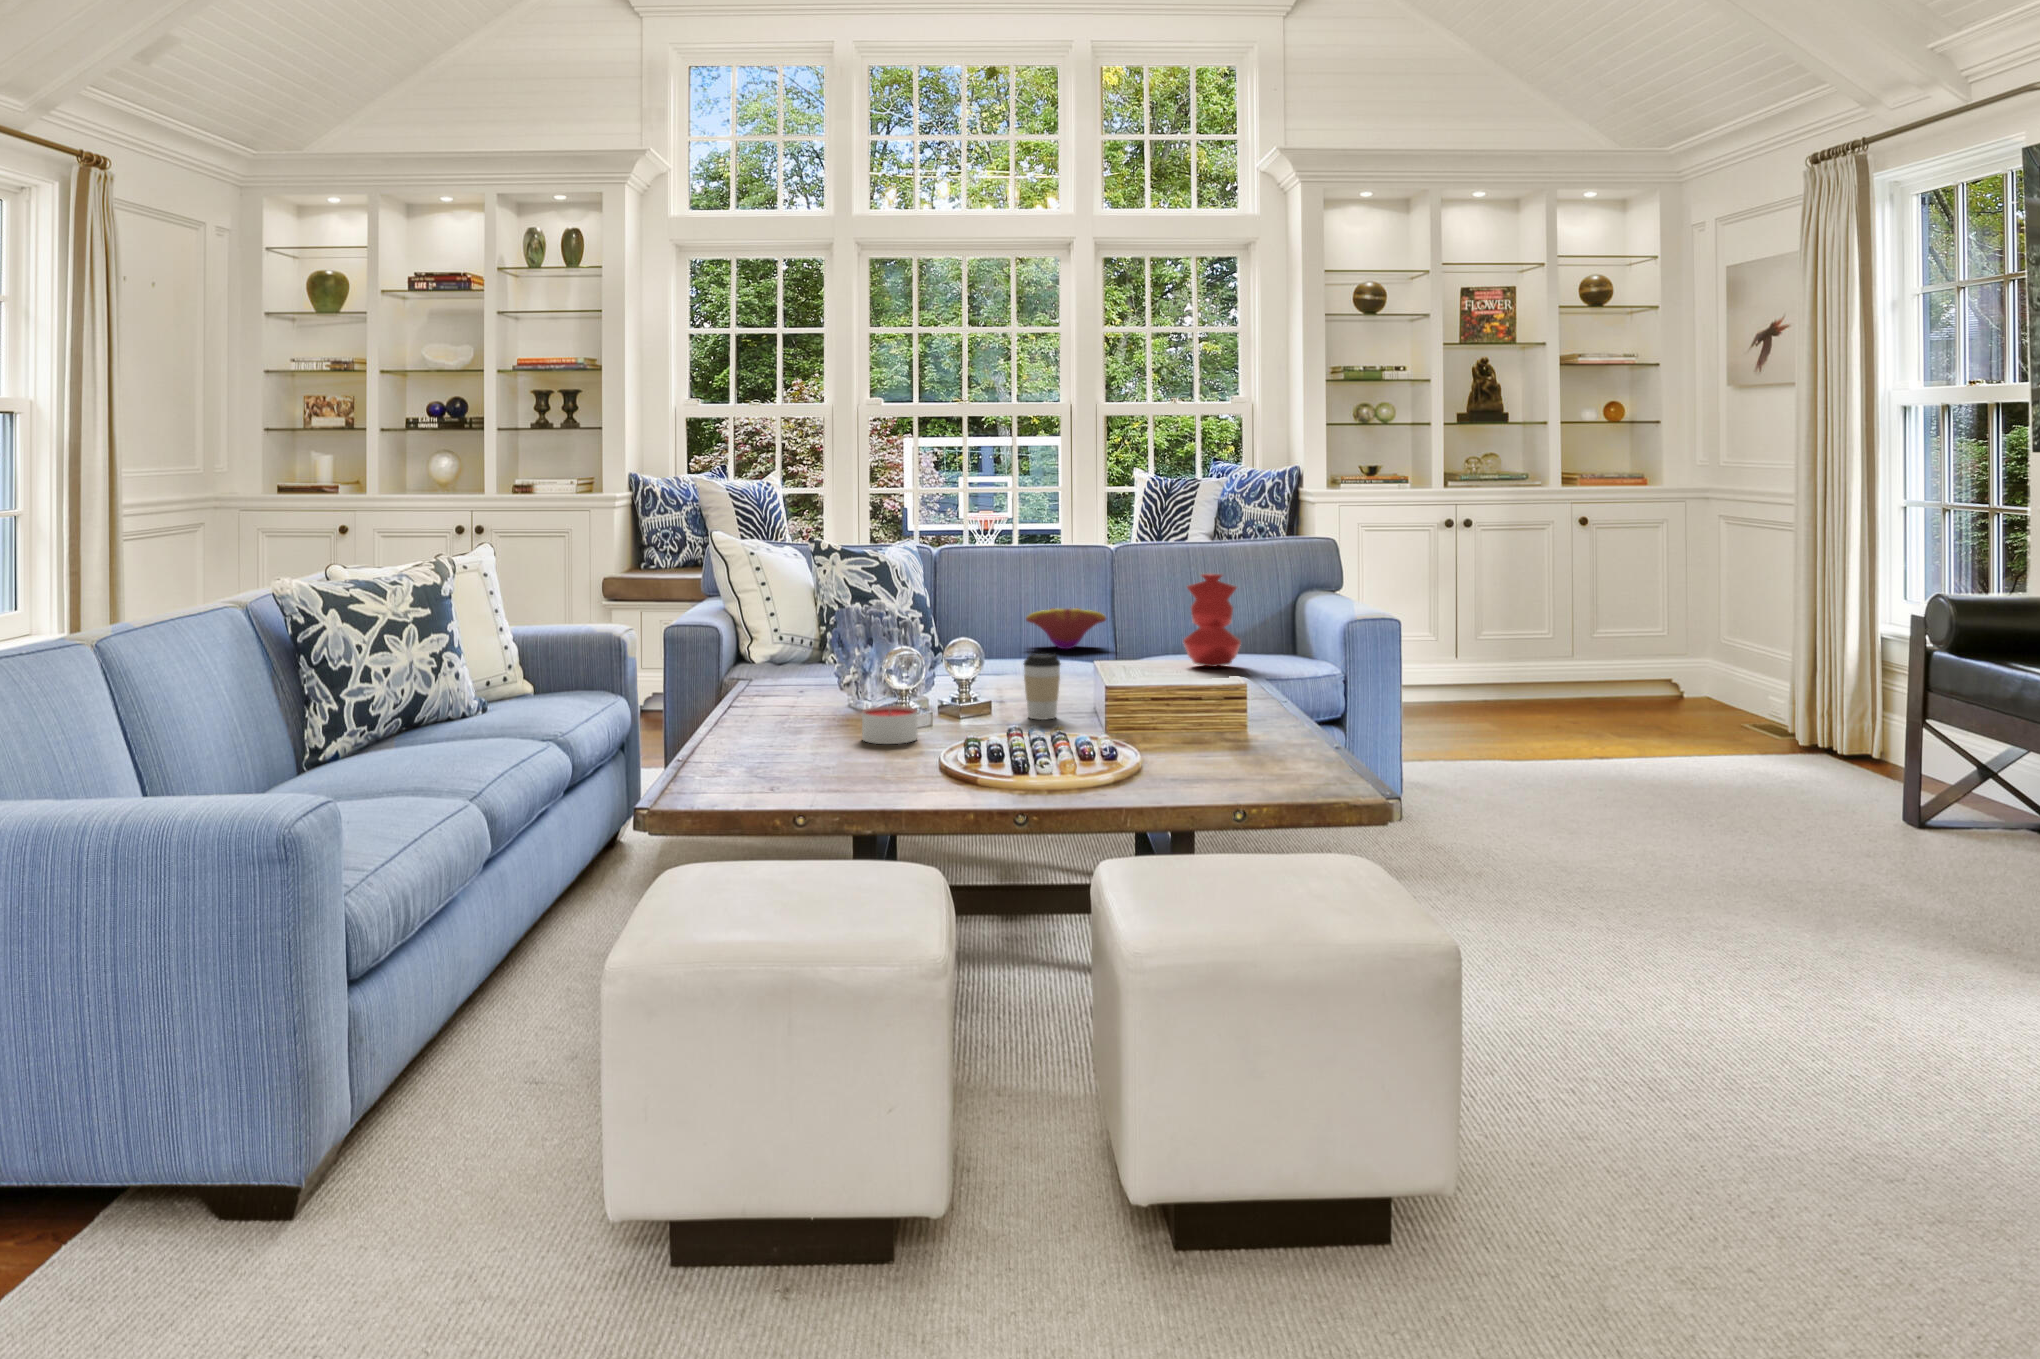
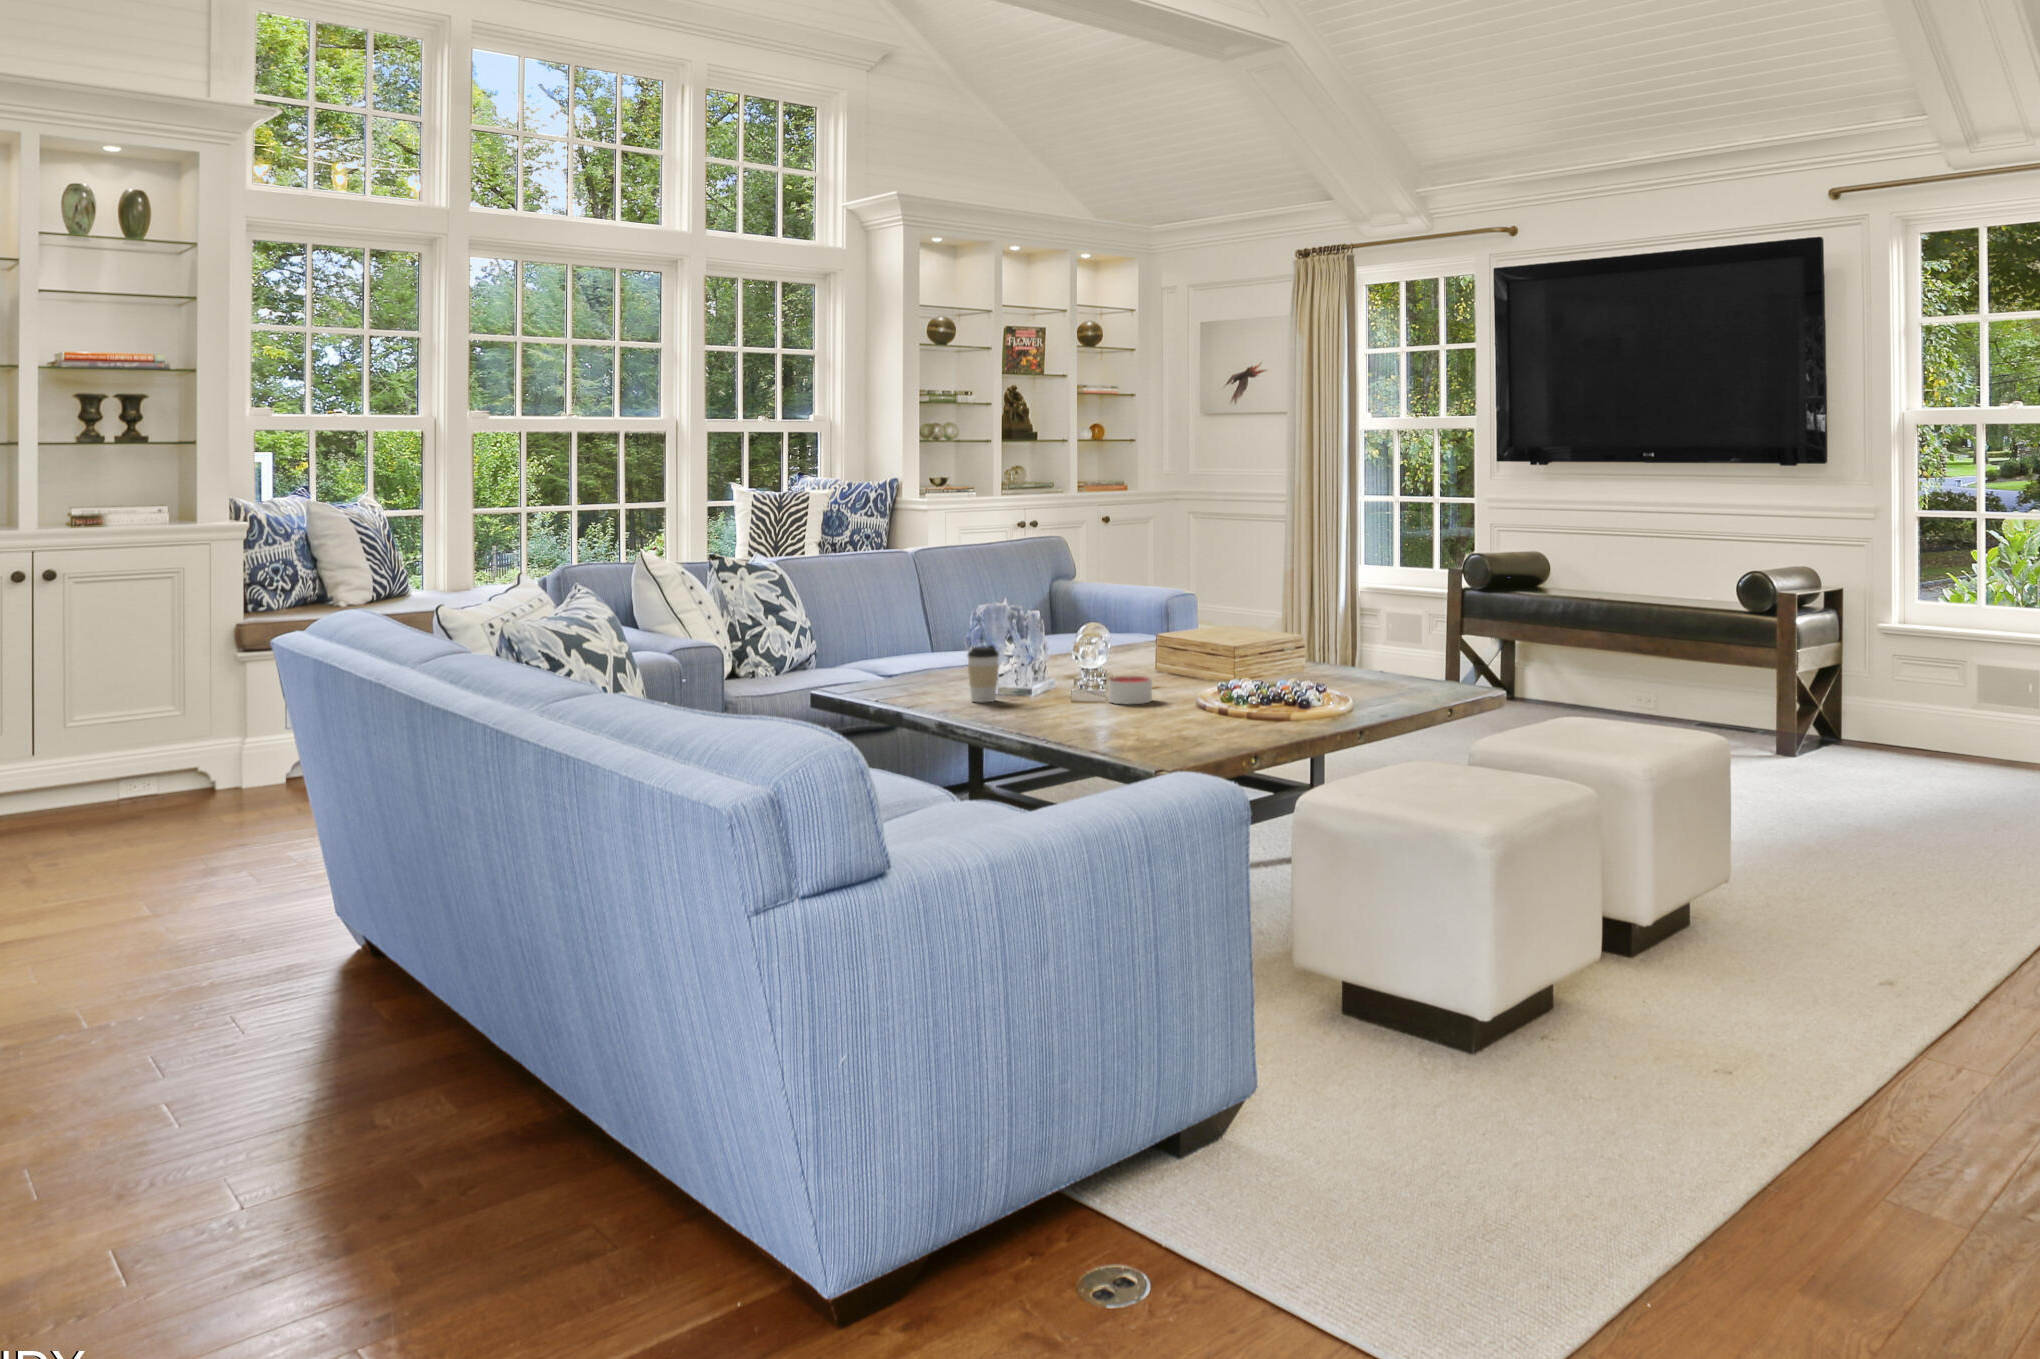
vase: present [1183,574,1241,667] -> none [1059,567,1105,643]
decorative bowl: present [1026,608,1106,649] -> none [872,605,947,644]
coffee cup: present [1024,653,1060,720] -> present [967,646,999,703]

